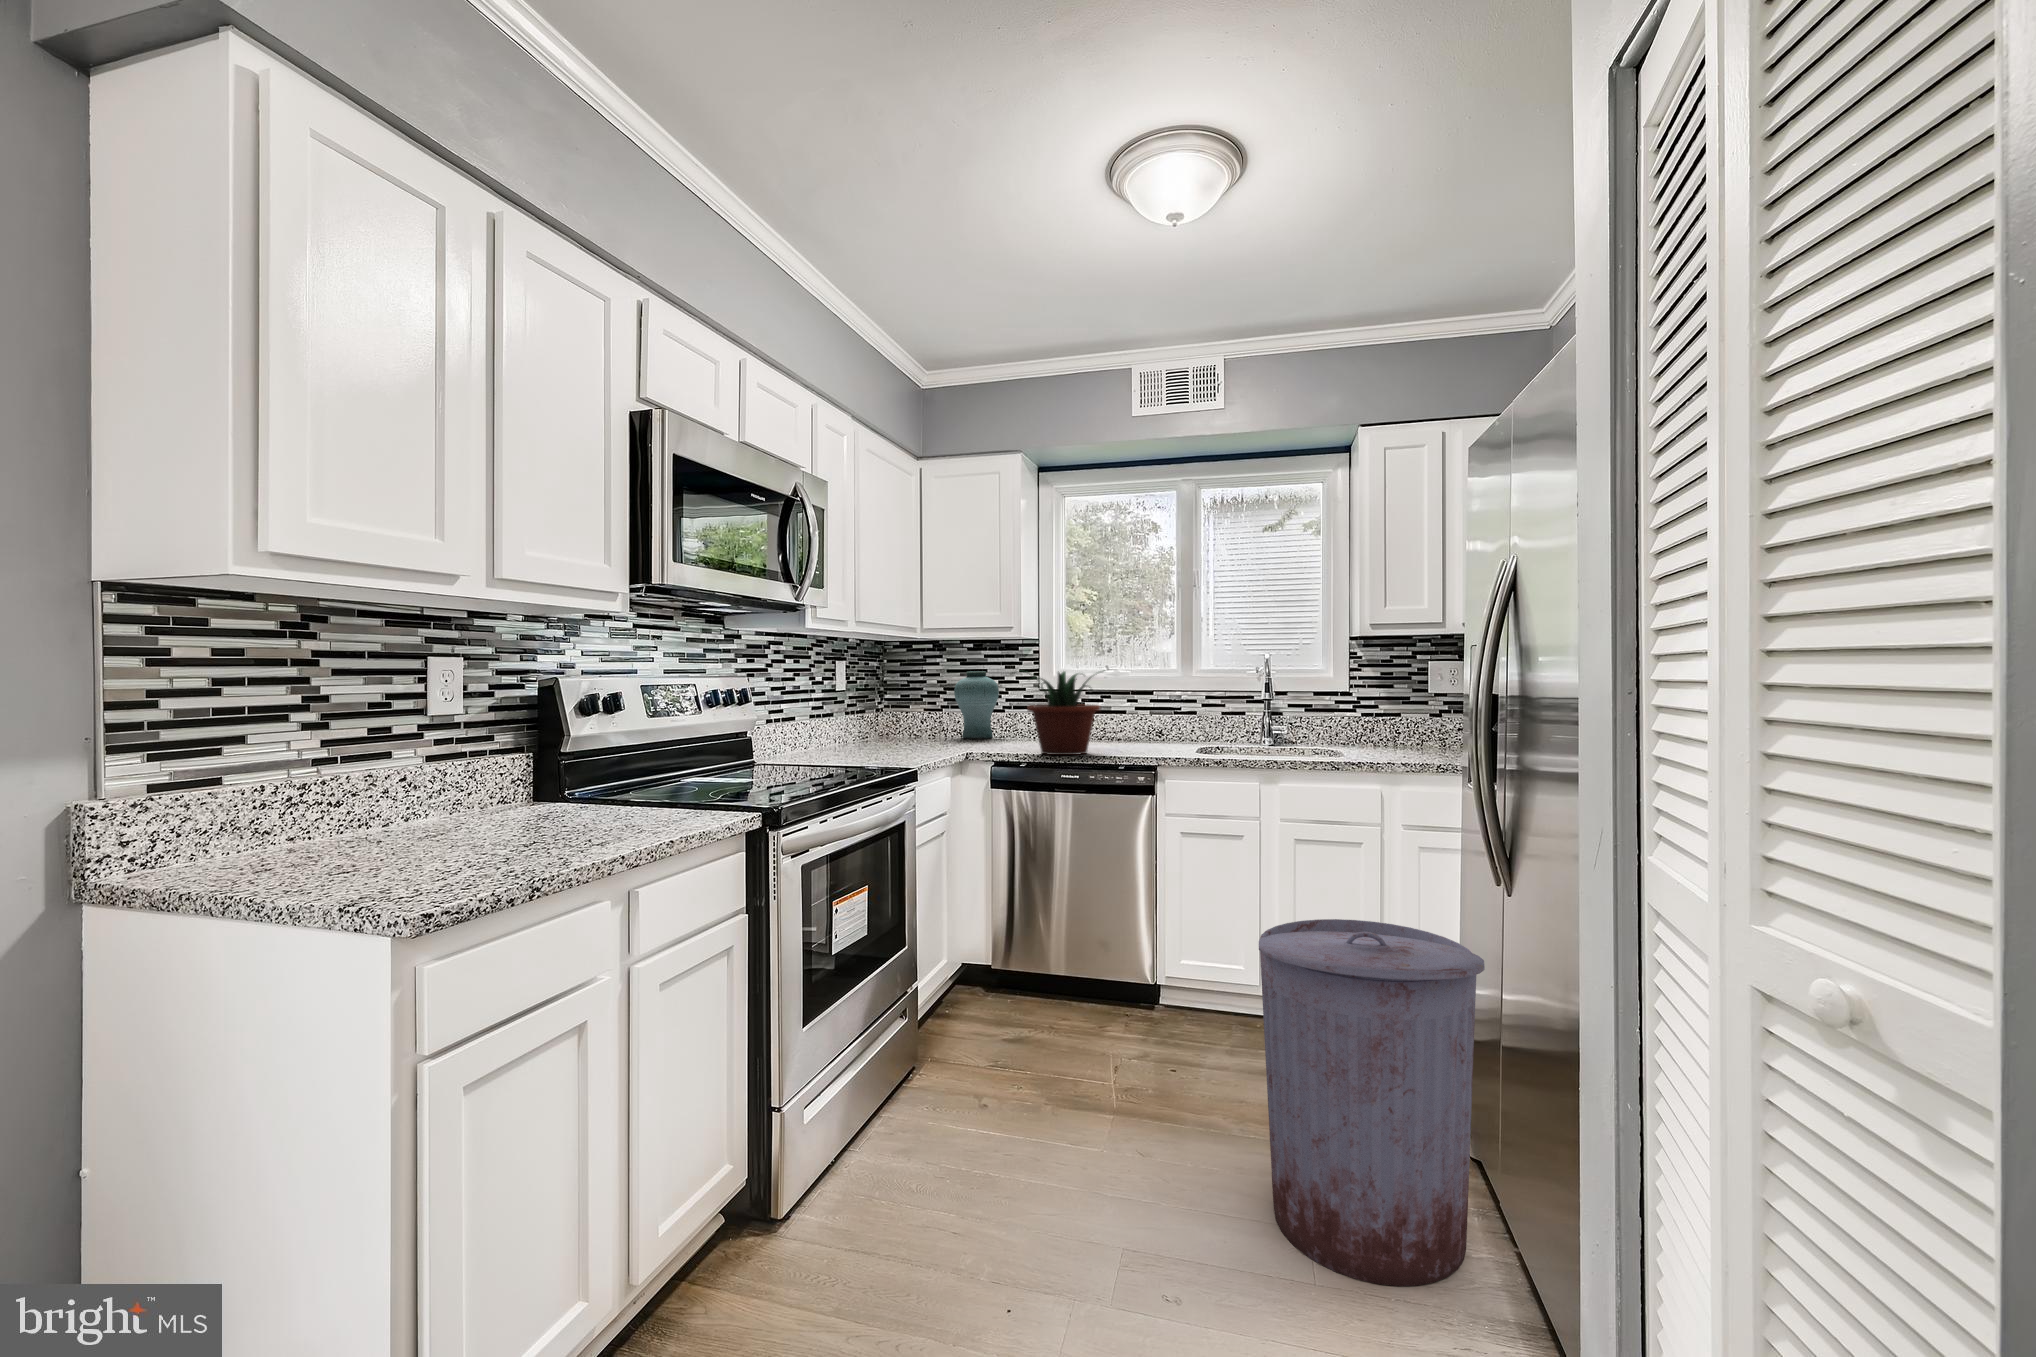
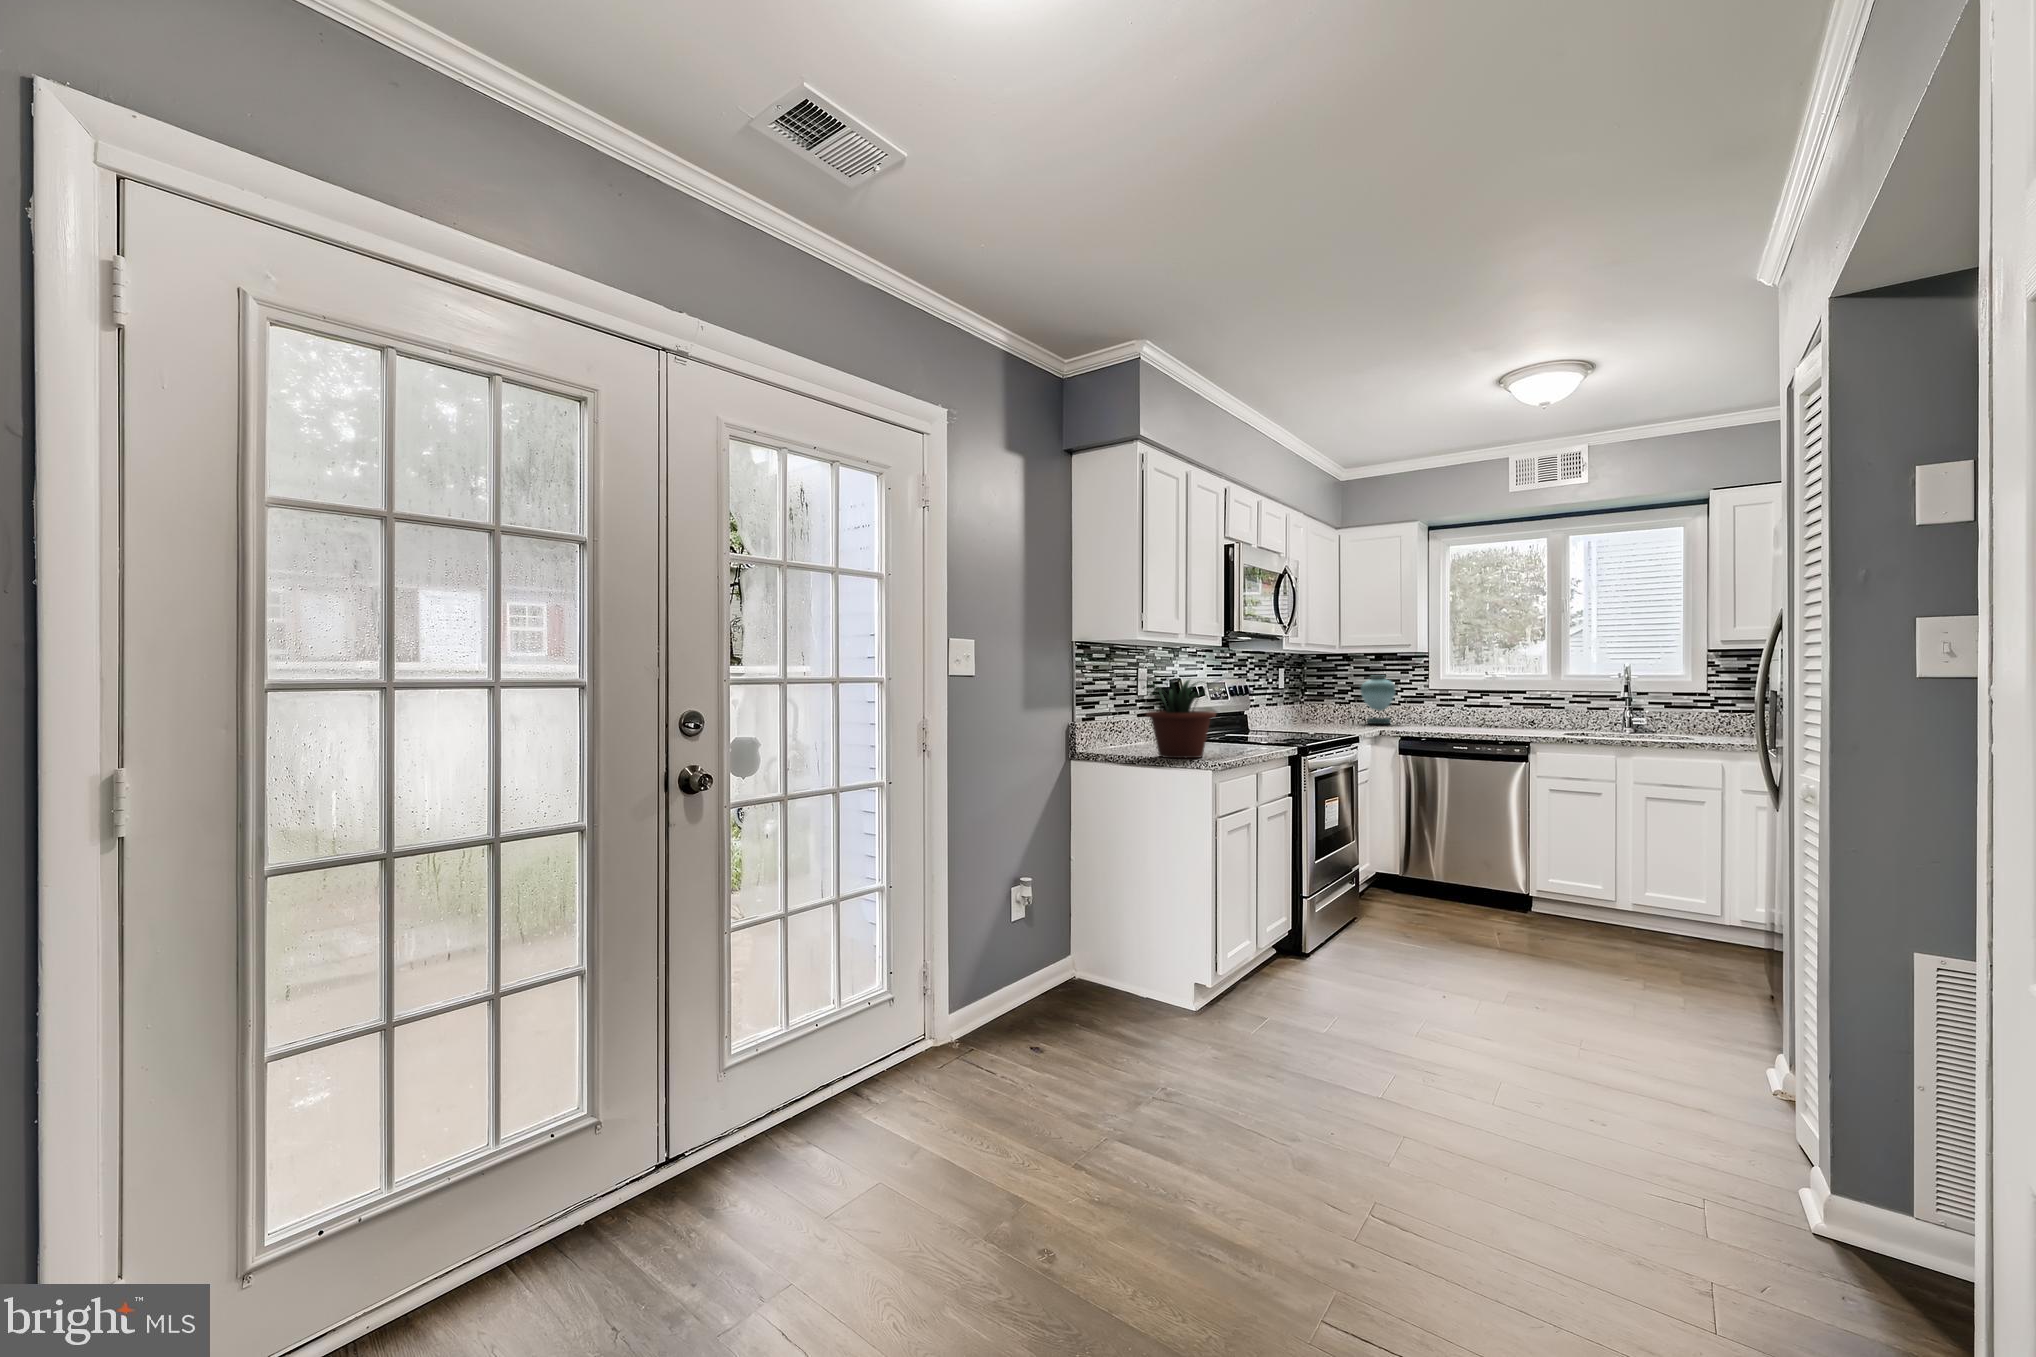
potted plant: present [1027,671,1100,755] -> present [1146,680,1216,758]
trash can: present [1259,919,1485,1286] -> none [1607,834,1766,1036]

